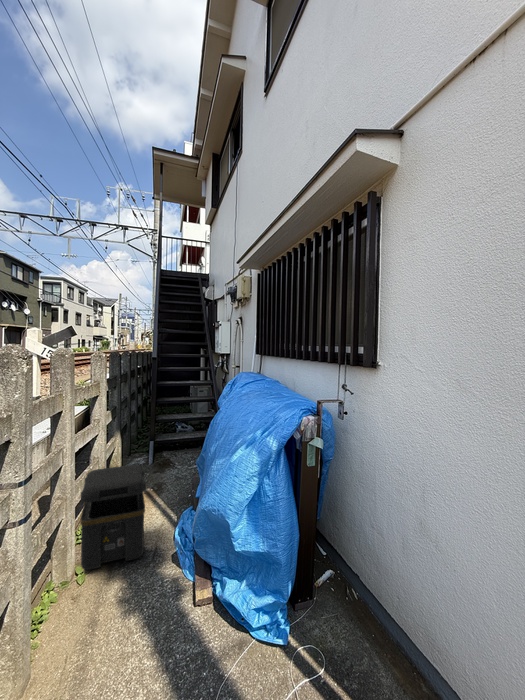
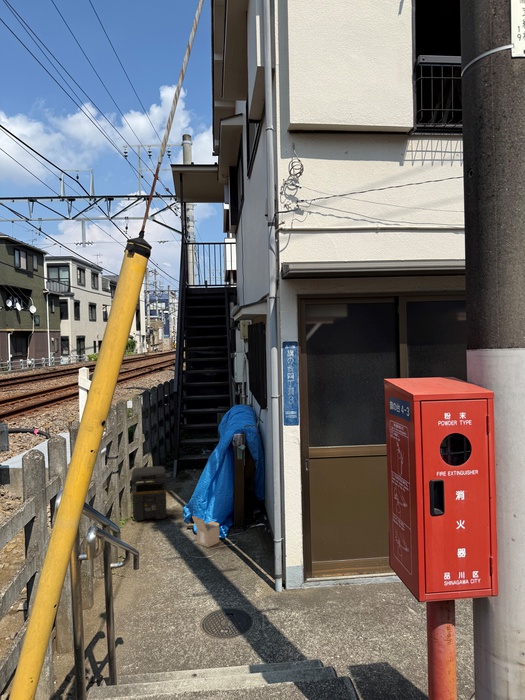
cardboard box: none [207,586,261,661] -> present [192,516,219,547]

